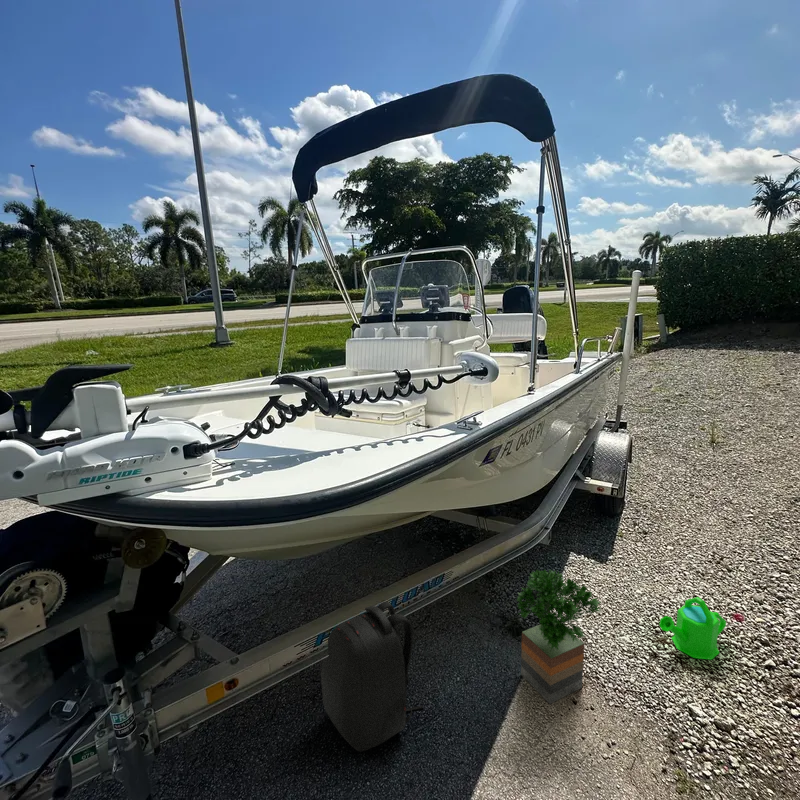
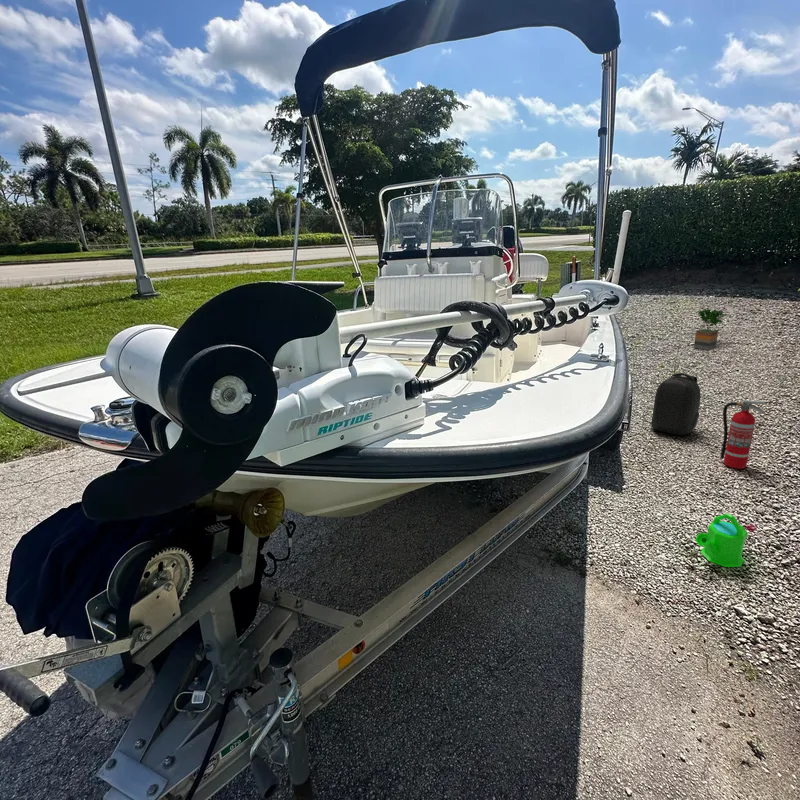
fire extinguisher: none [730,473,775,548] -> present [720,400,766,469]
potted tree: present [517,570,601,704] -> present [694,309,726,350]
backpack: present [320,602,423,751] -> present [651,373,701,435]

